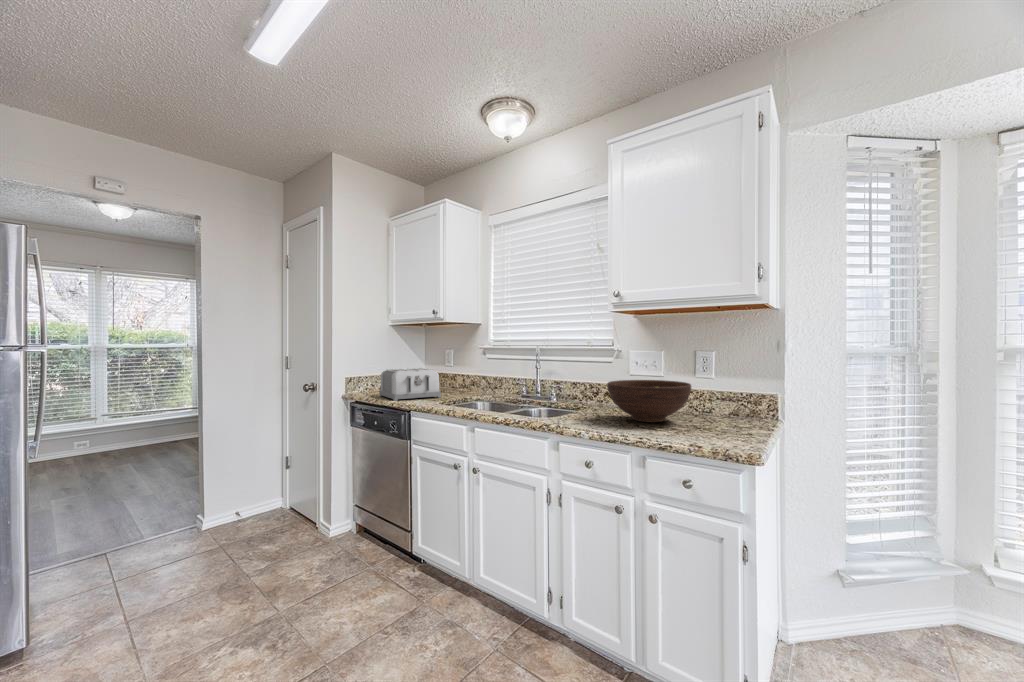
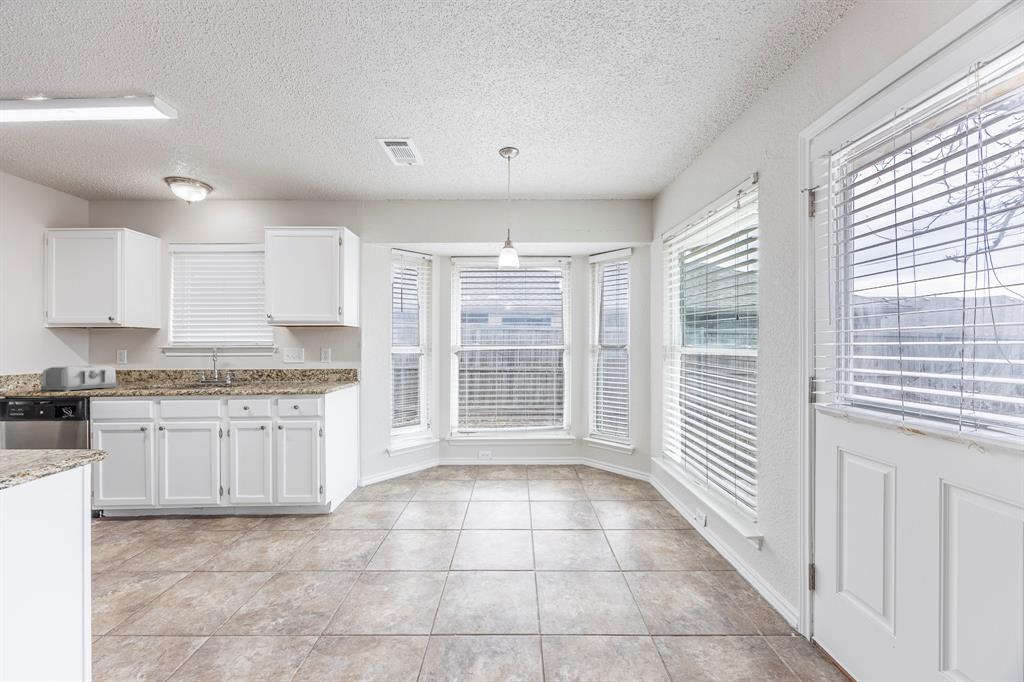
fruit bowl: present [607,380,691,422] -> none [262,364,311,385]

